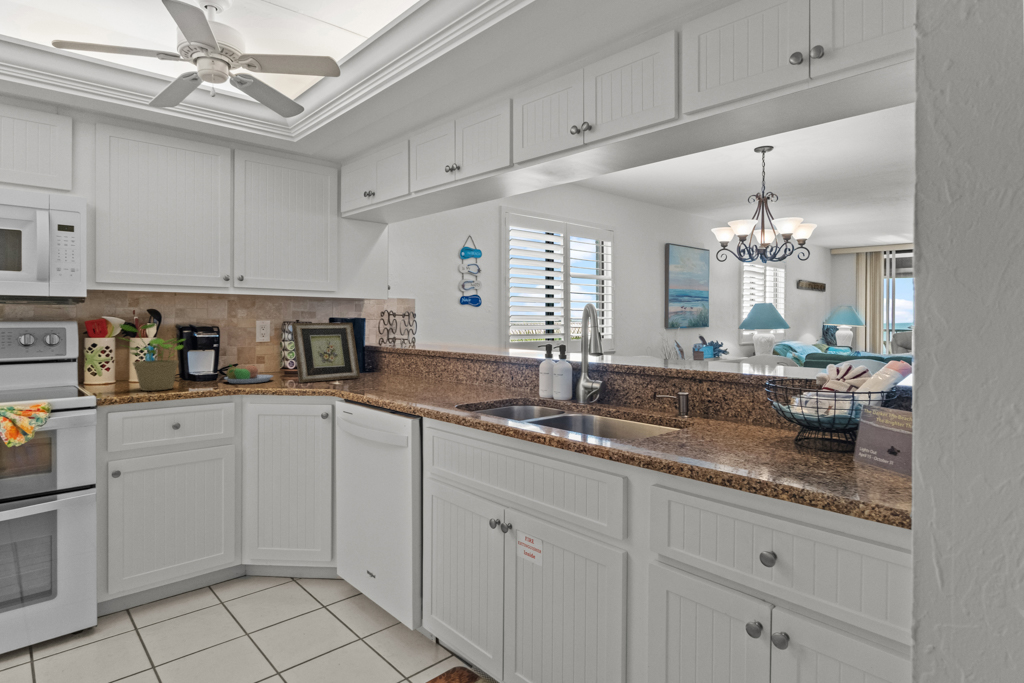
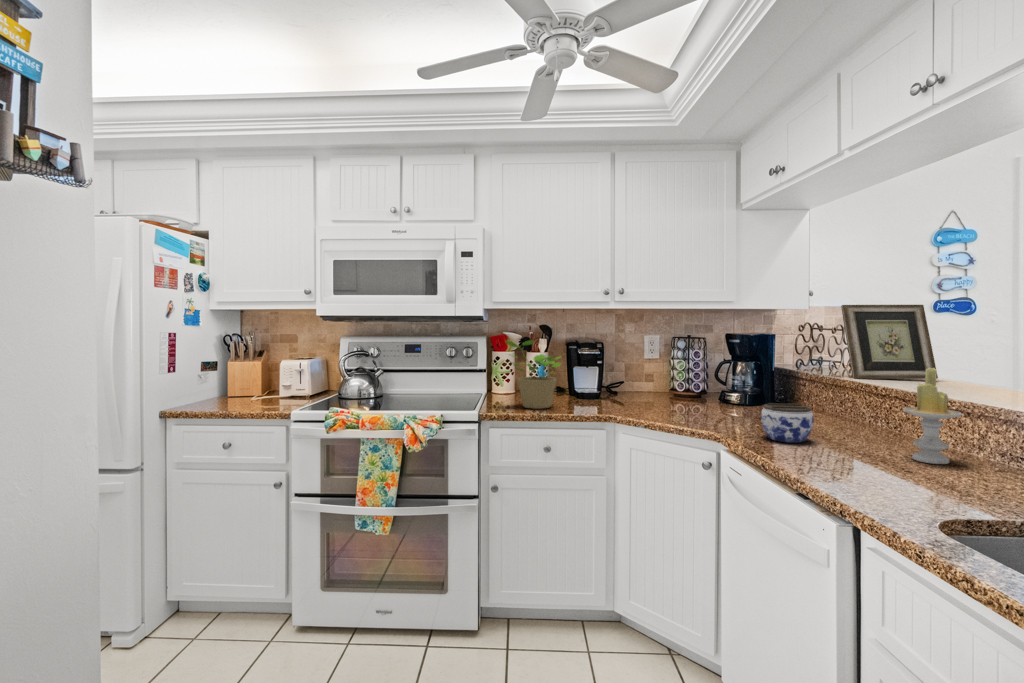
picture frame: present [292,323,360,383] -> present [841,305,938,379]
candle: none [444,335,472,390] -> present [903,368,962,464]
fruit bowl: present [225,364,273,384] -> none [602,385,654,409]
jar: none [364,364,397,389] -> present [761,403,814,443]

